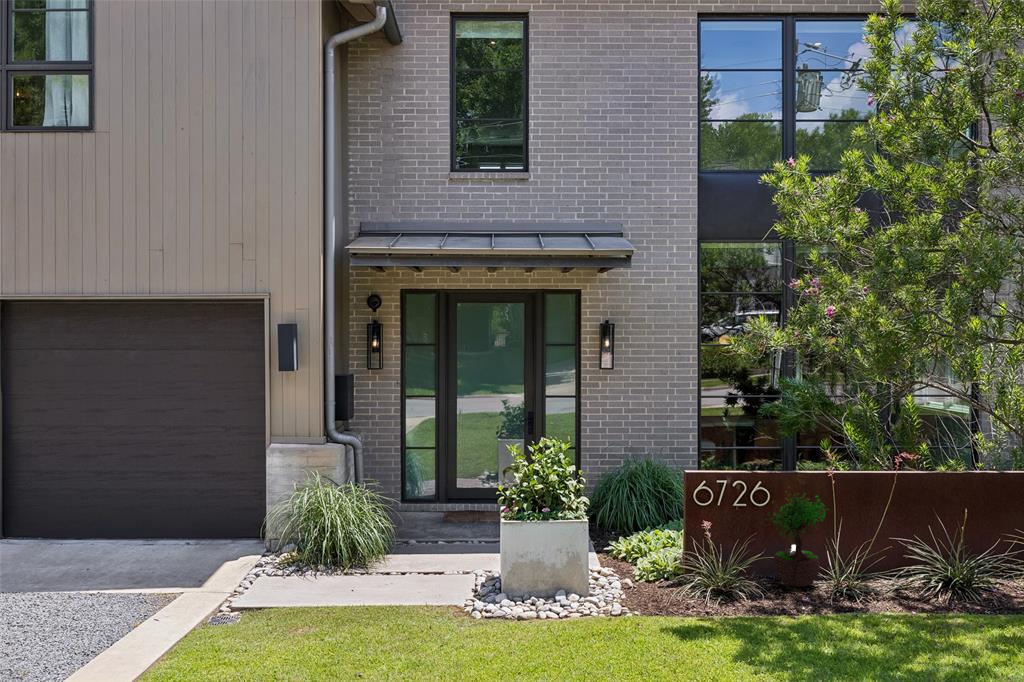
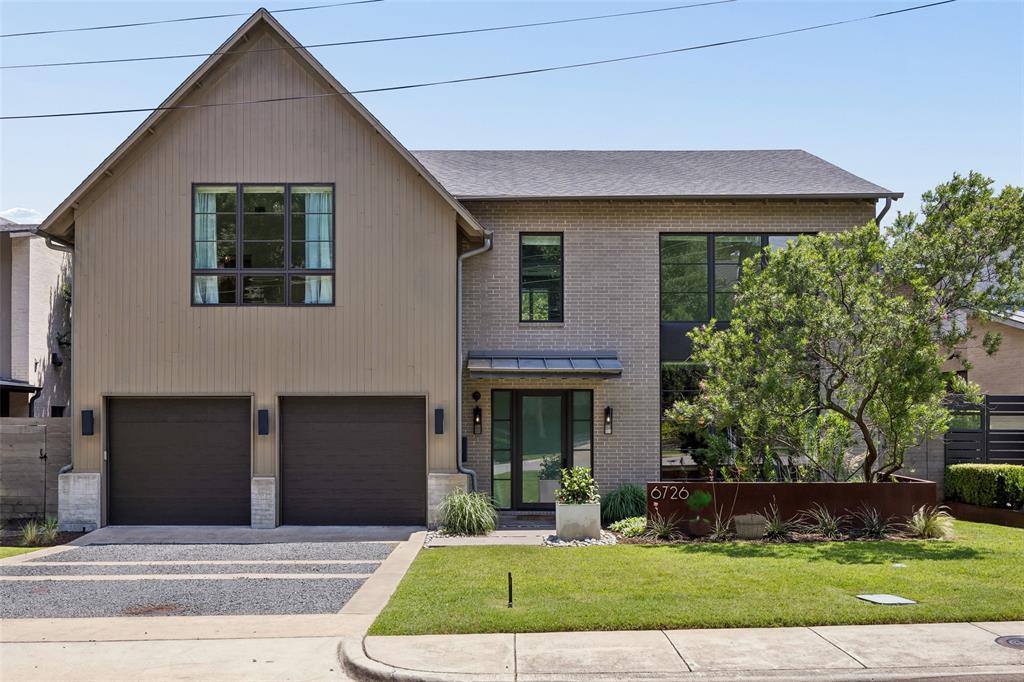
wooden bucket: none [872,536,945,601] -> present [734,512,766,539]

